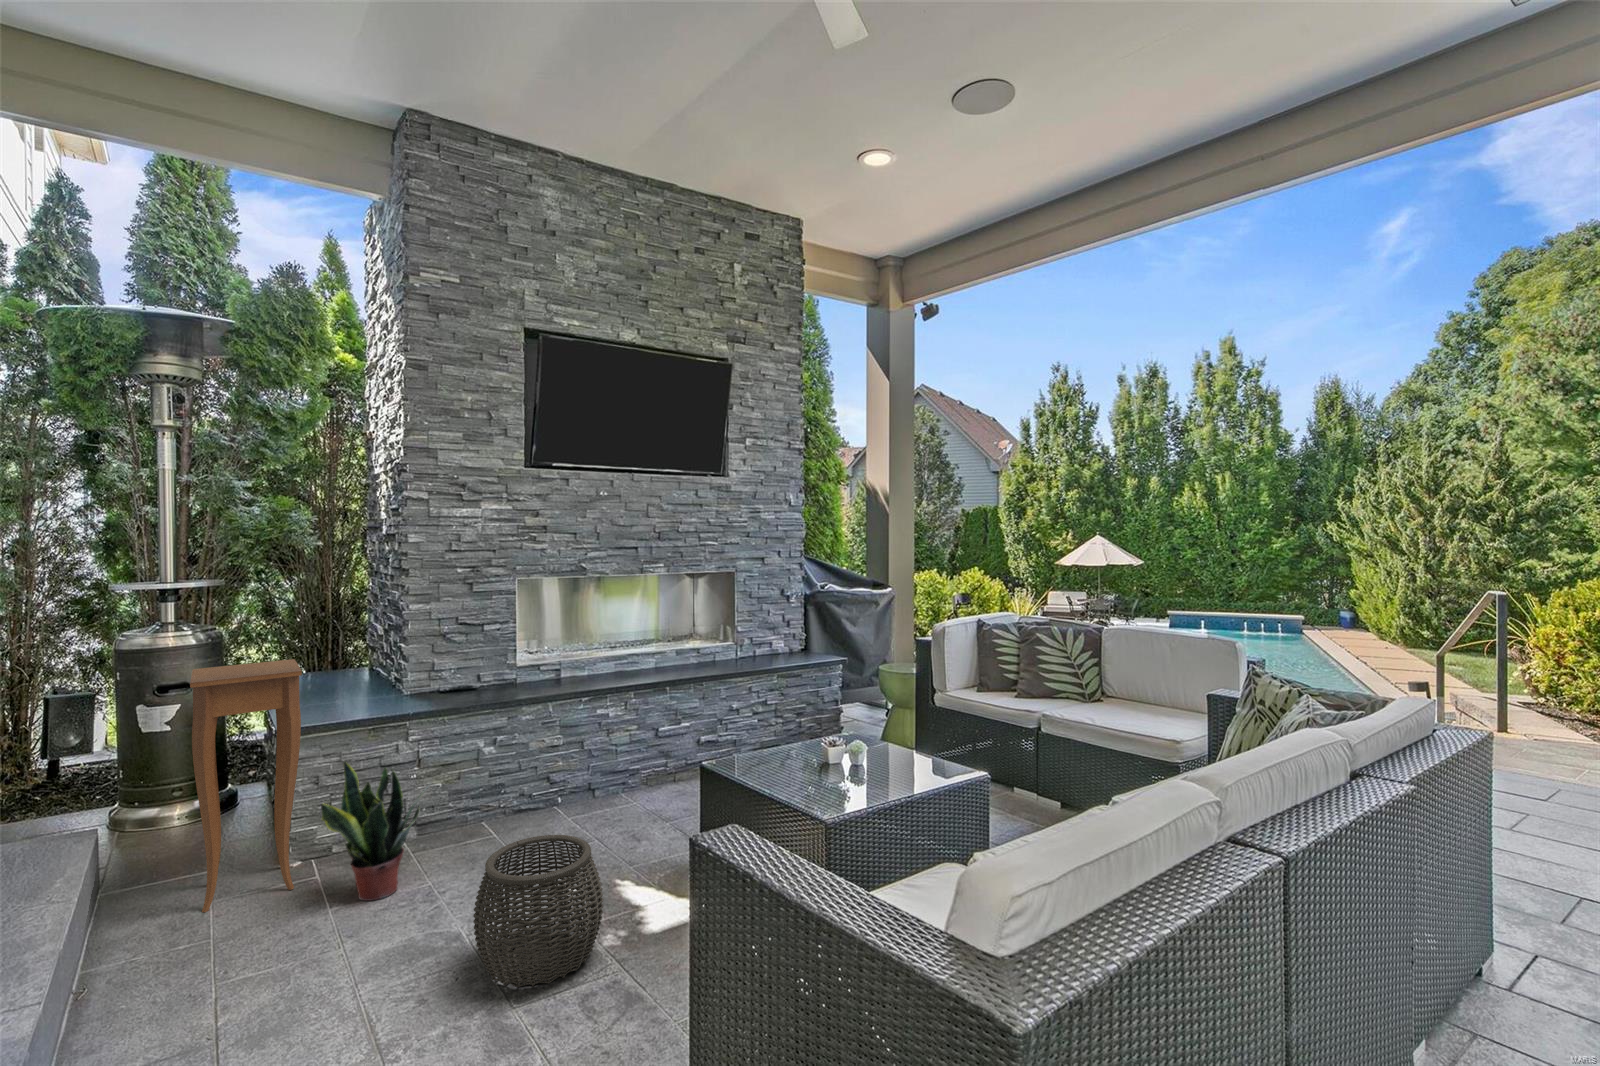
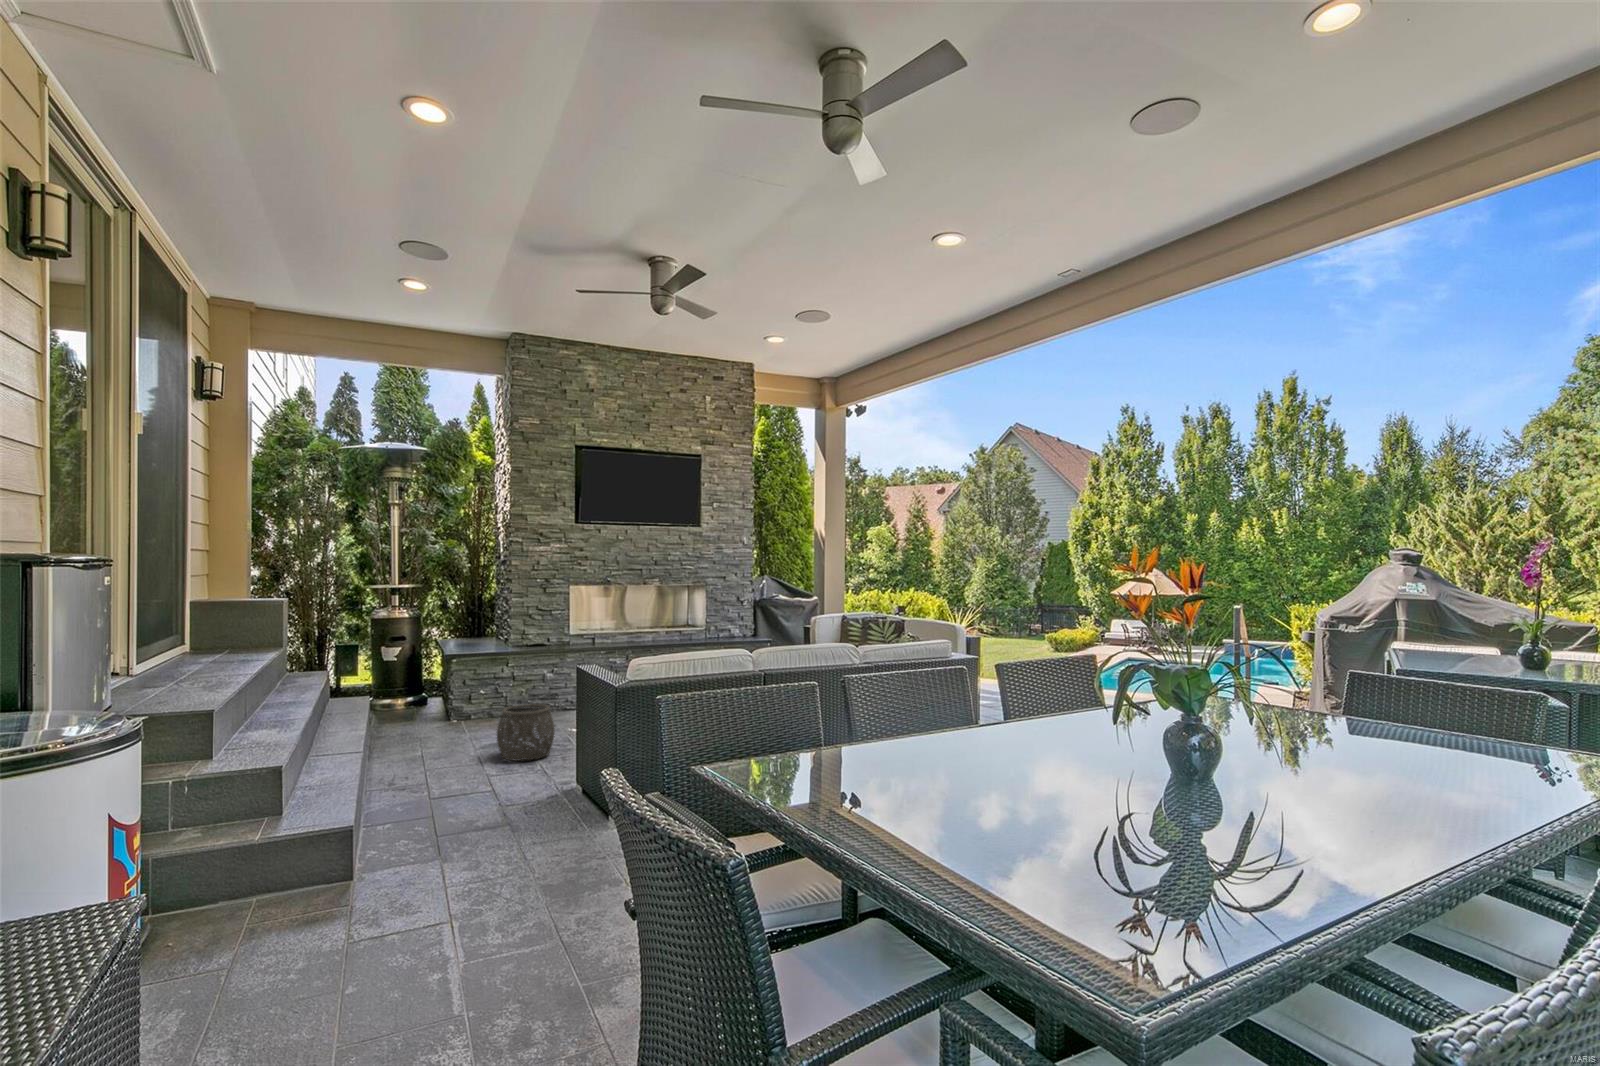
side table: present [190,659,302,912] -> none [398,623,445,735]
potted plant: present [321,762,430,901] -> none [447,670,499,737]

